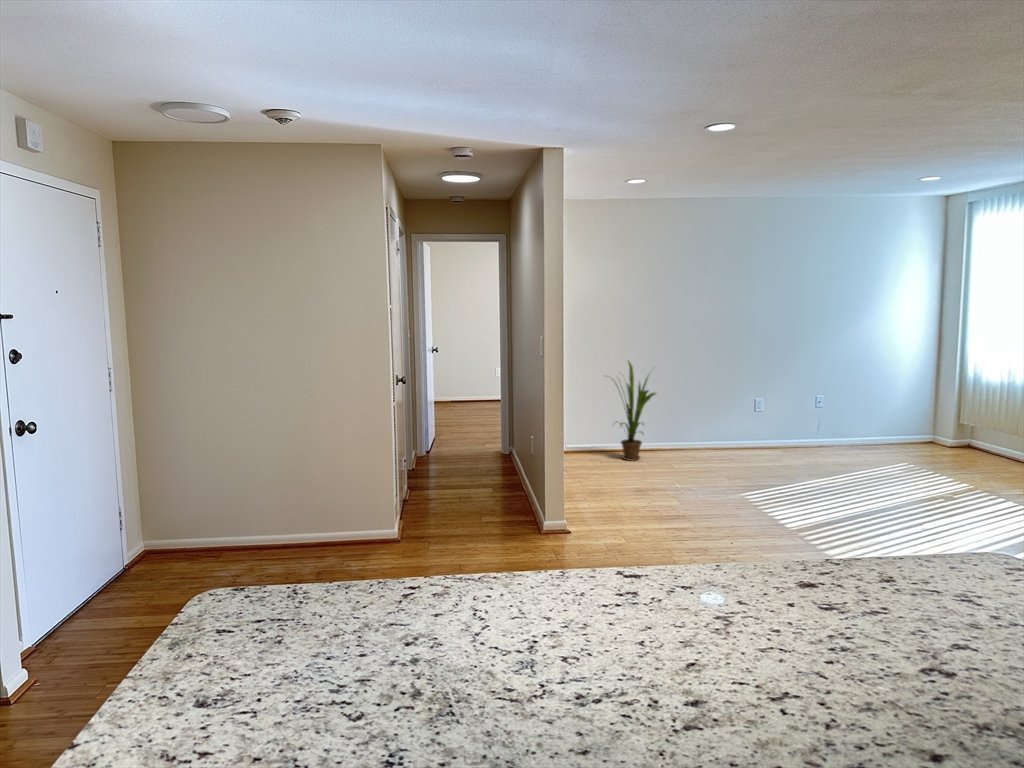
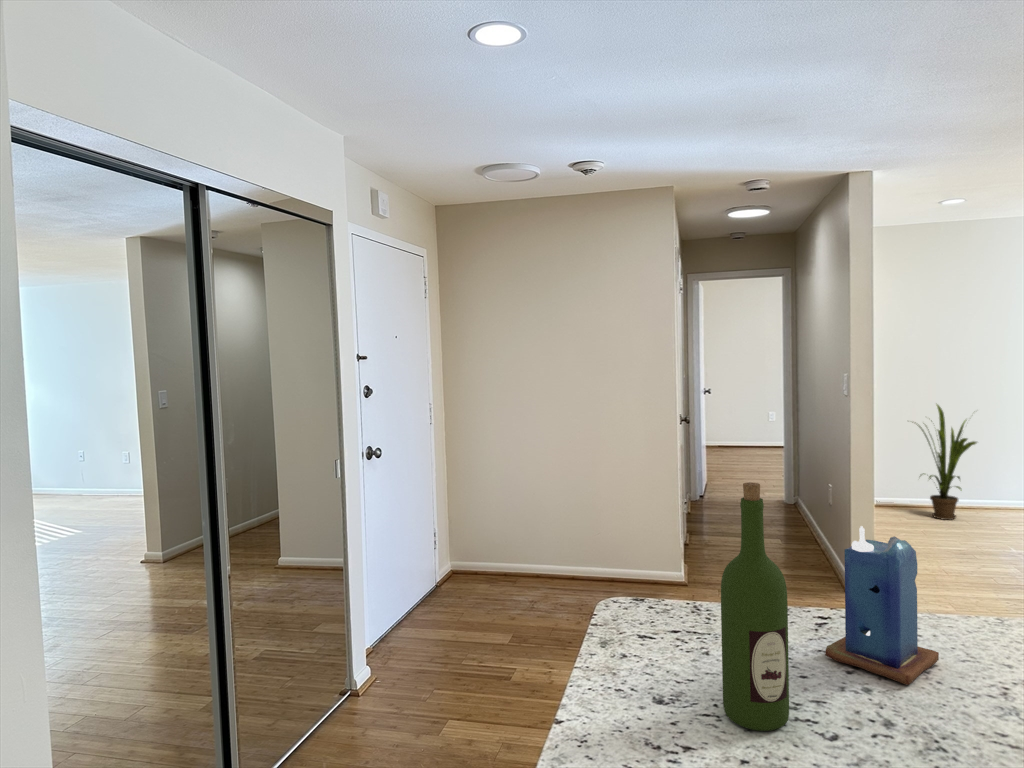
wine bottle: none [253,479,324,722] -> present [721,482,789,731]
candle: none [393,506,491,649] -> present [825,526,939,685]

